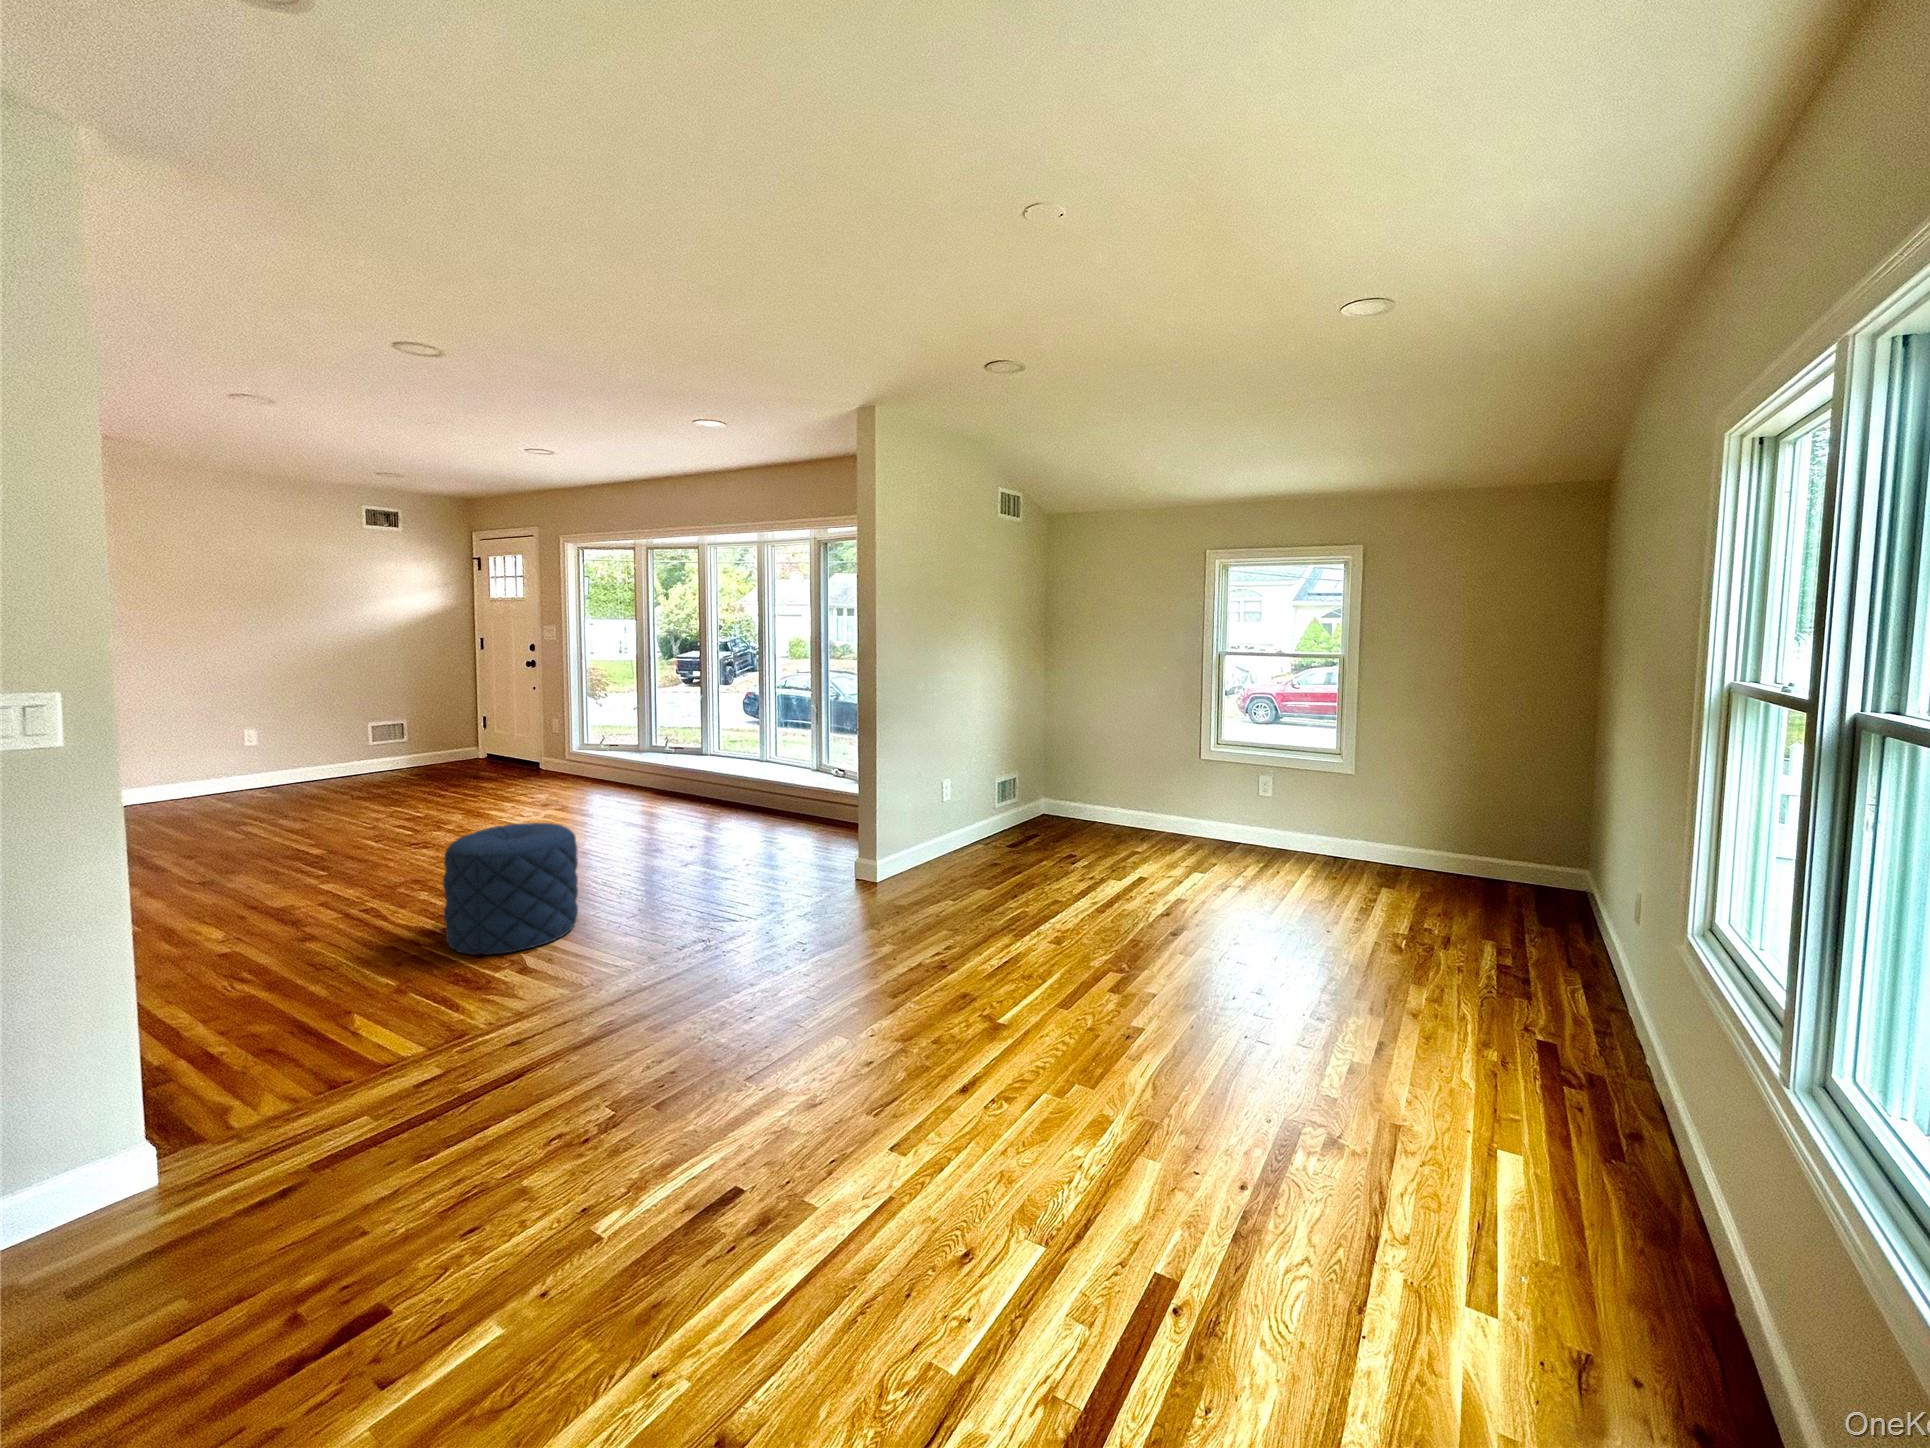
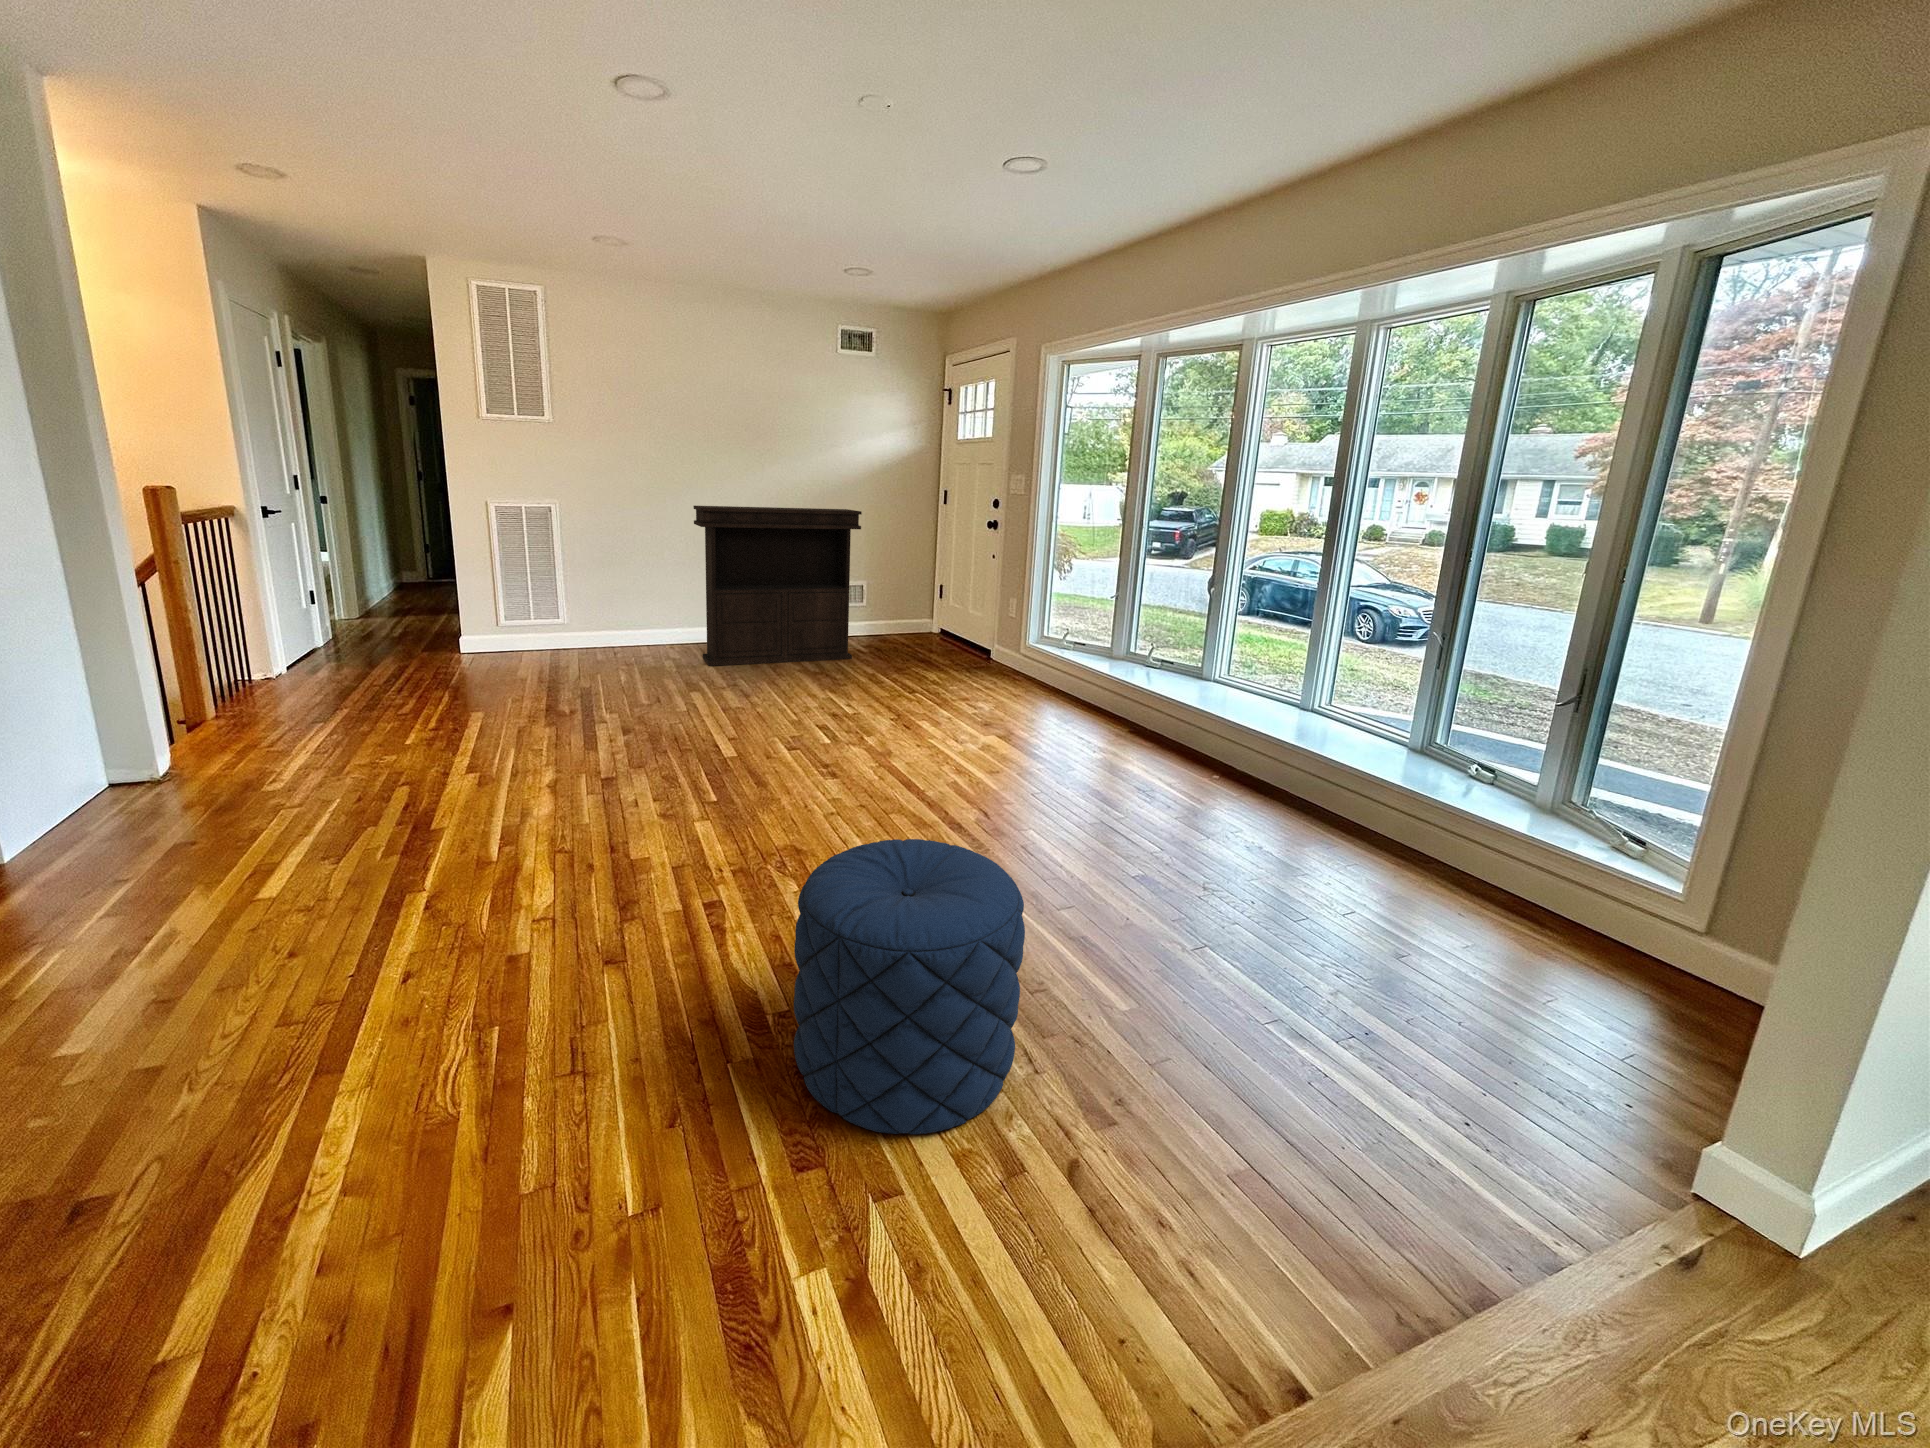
console table: none [203,658,402,808] -> present [693,506,862,666]

